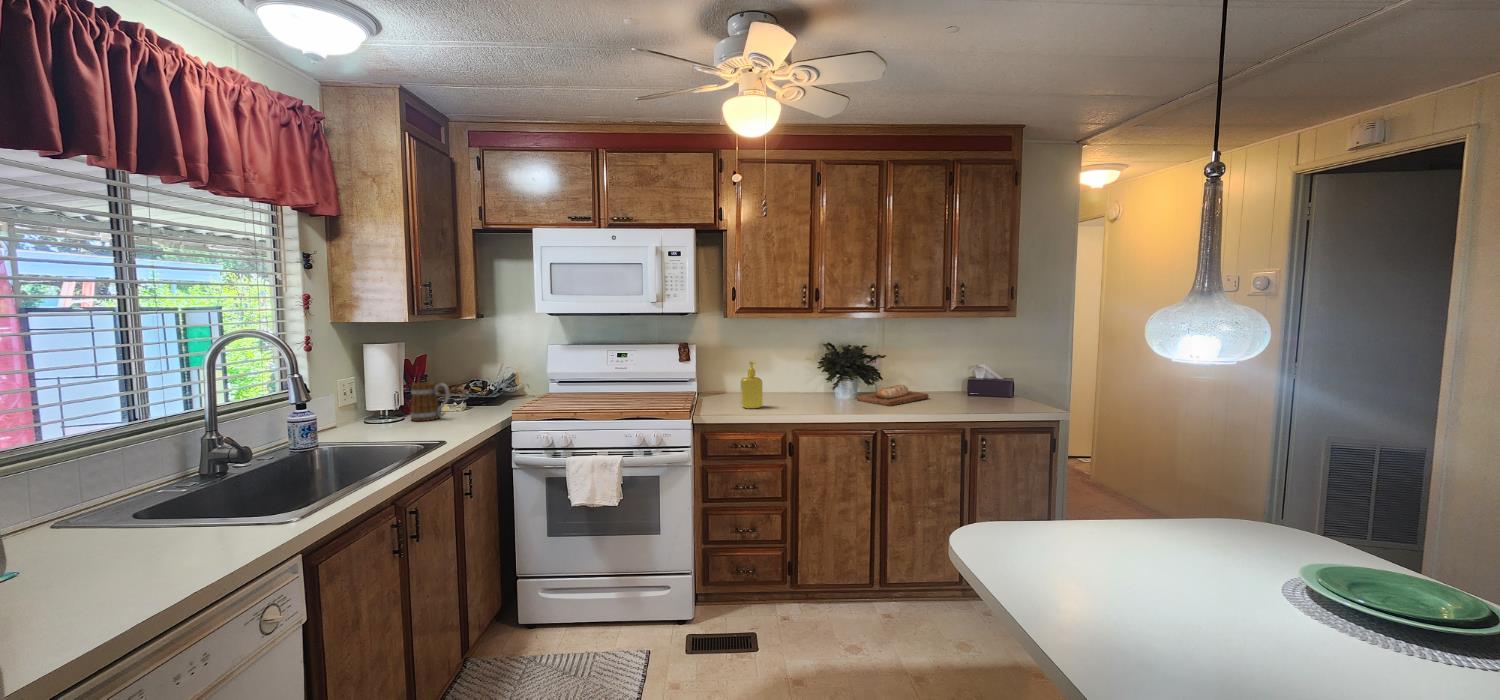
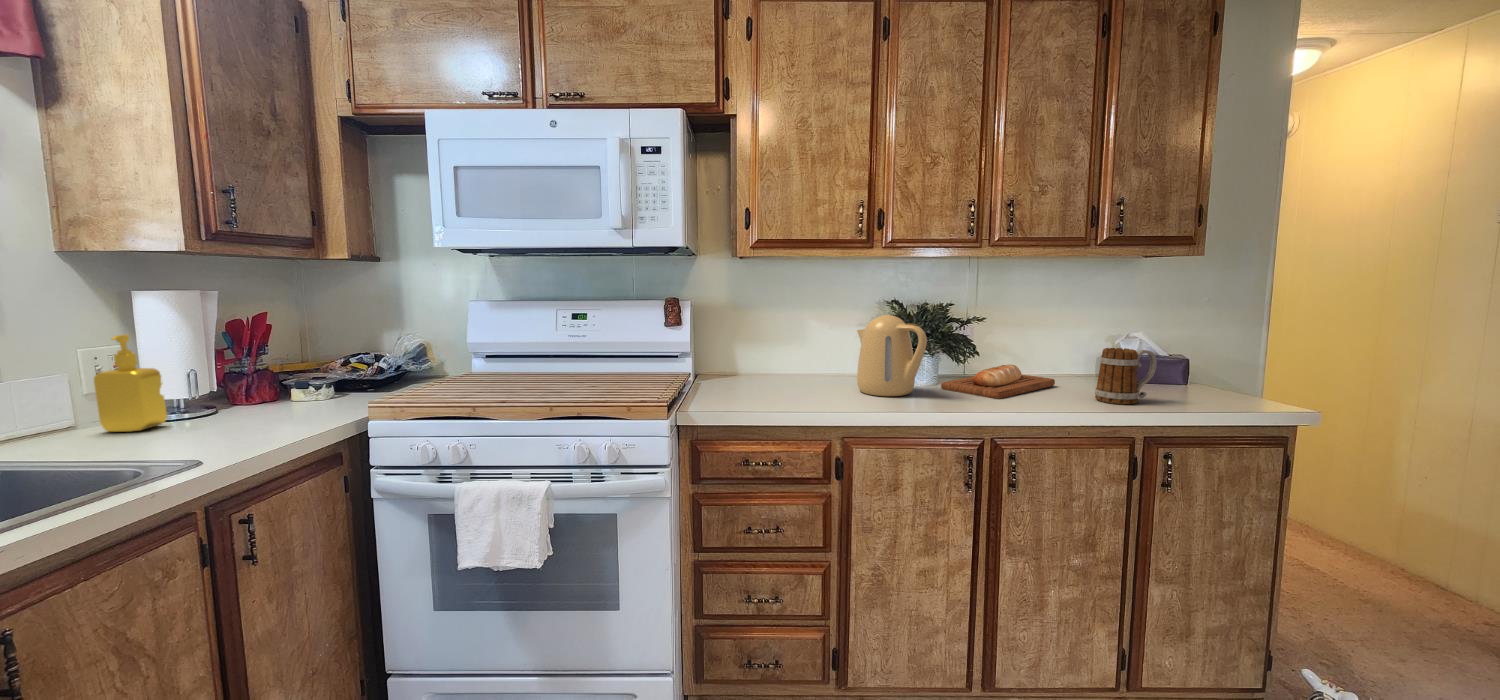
kettle: none [803,354,845,405] -> present [857,315,927,396]
soap dispenser: present [741,361,762,408] -> present [94,334,167,432]
mug: present [410,382,450,421] -> present [1095,348,1157,404]

